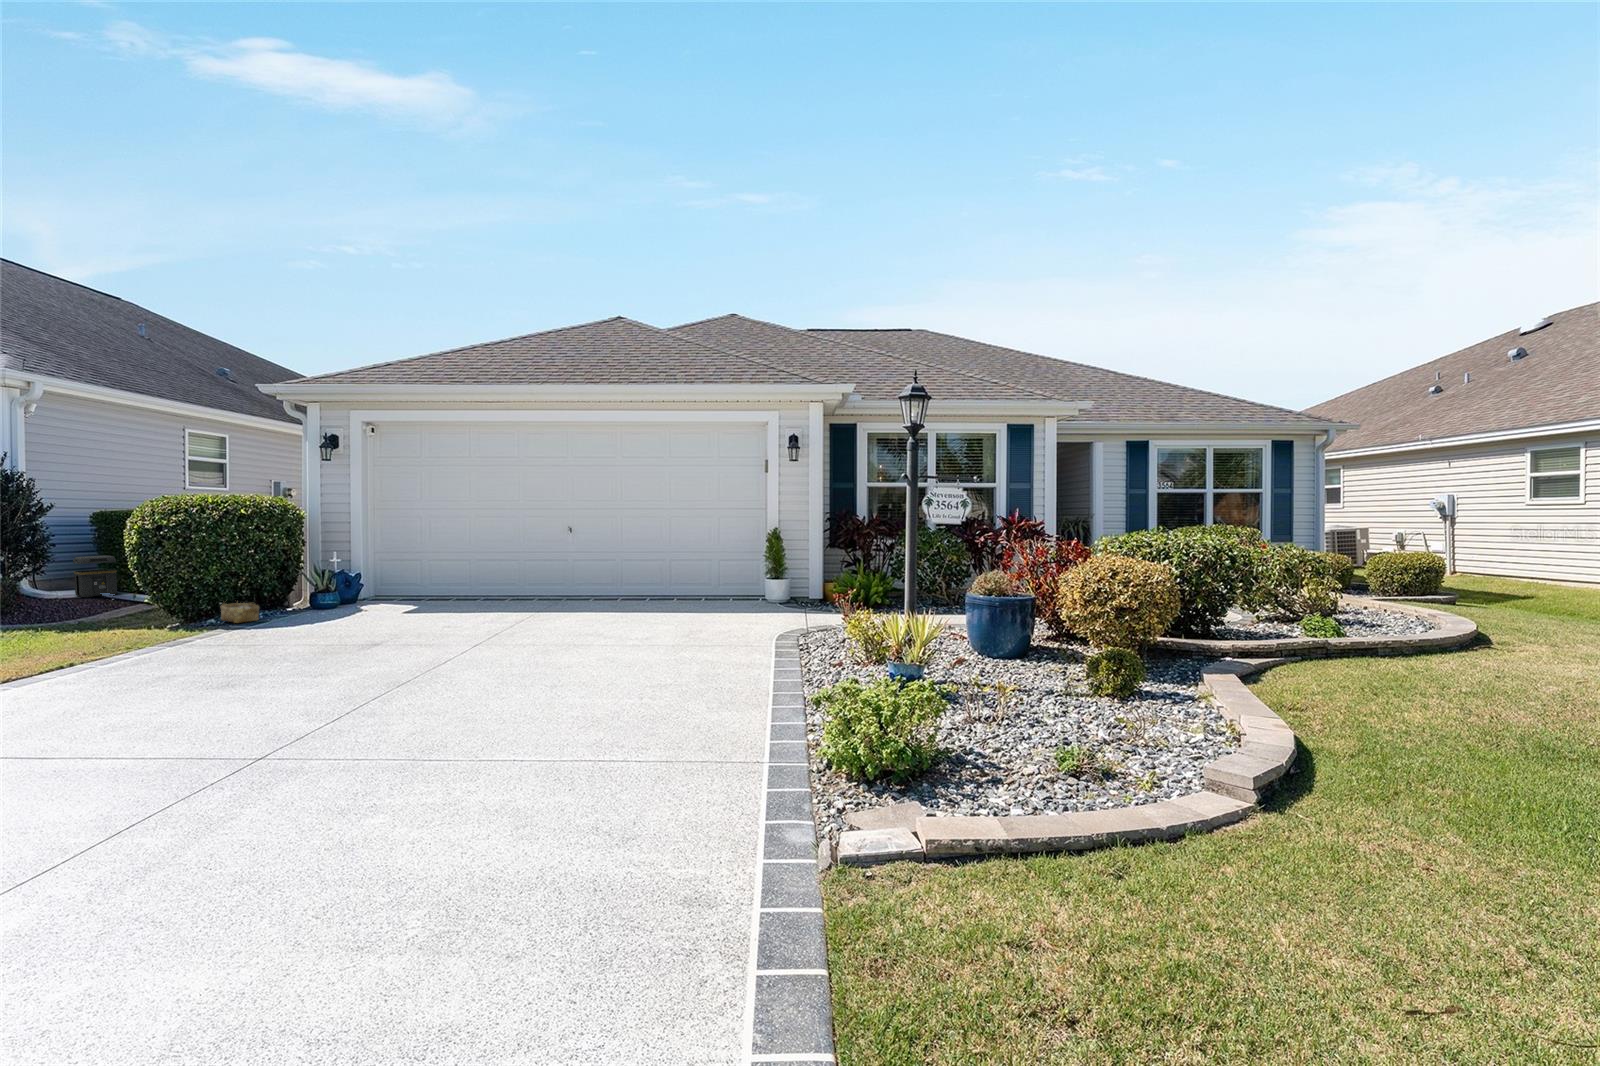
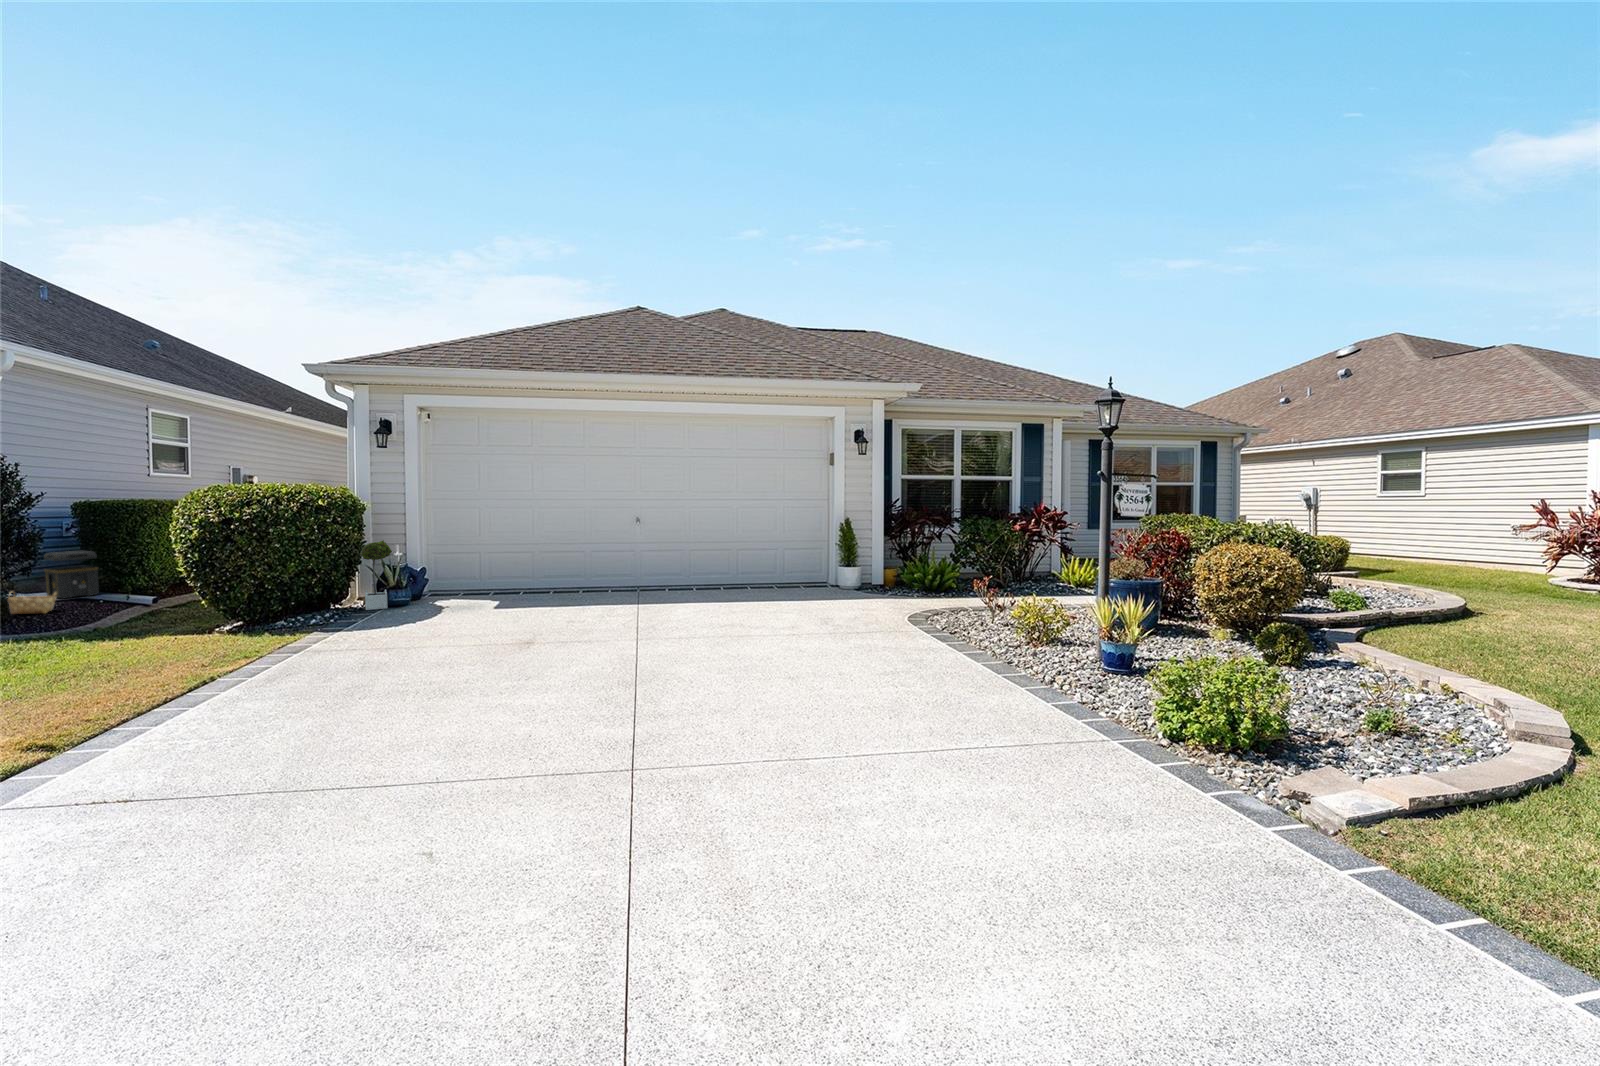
potted tree: none [292,547,323,613] -> present [359,540,392,610]
woven basket: present [221,601,259,623] -> present [8,591,57,615]

